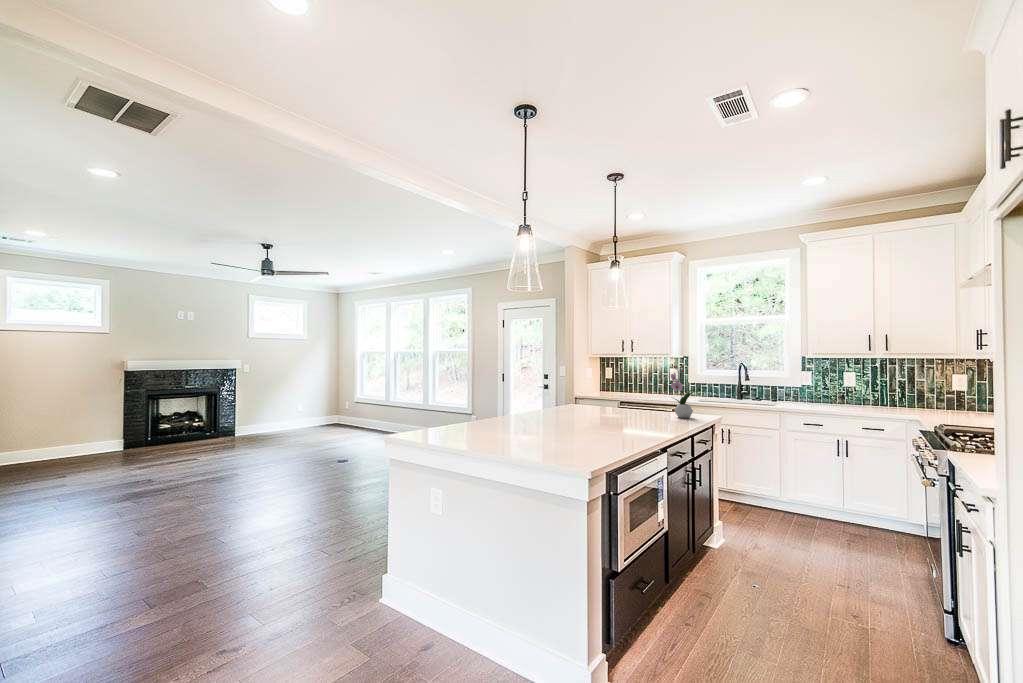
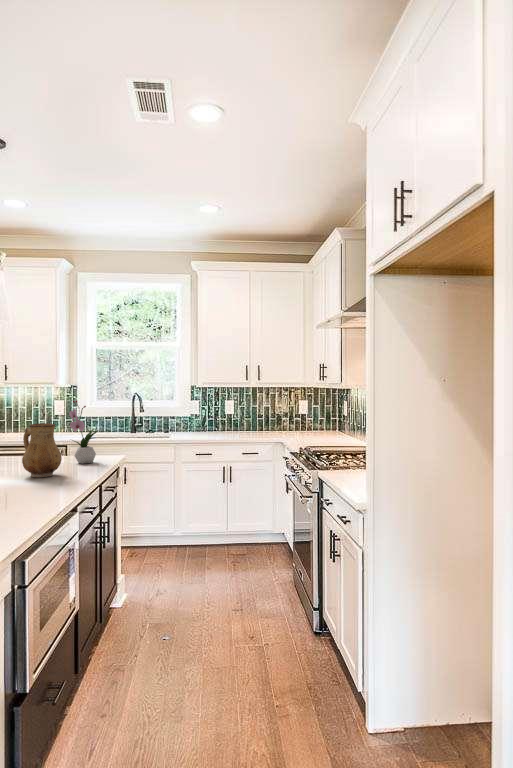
ceramic pitcher: none [631,382,661,424] -> present [22,423,62,477]

